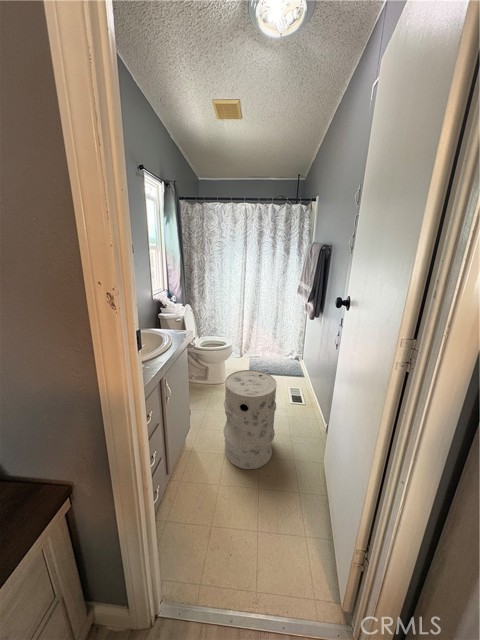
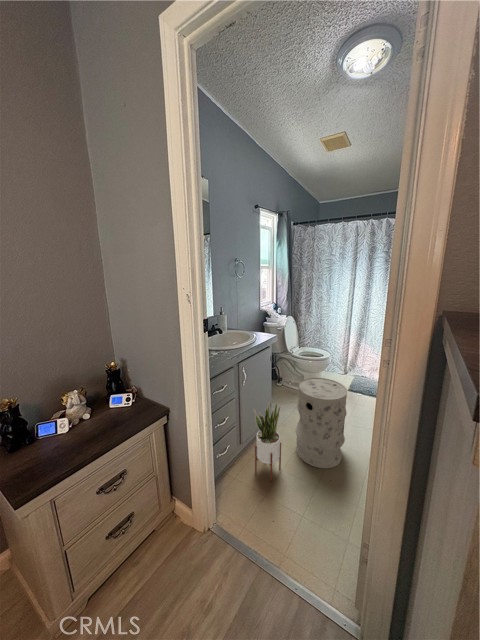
potted plant: none [186,415,218,513] -> present [253,401,281,482]

